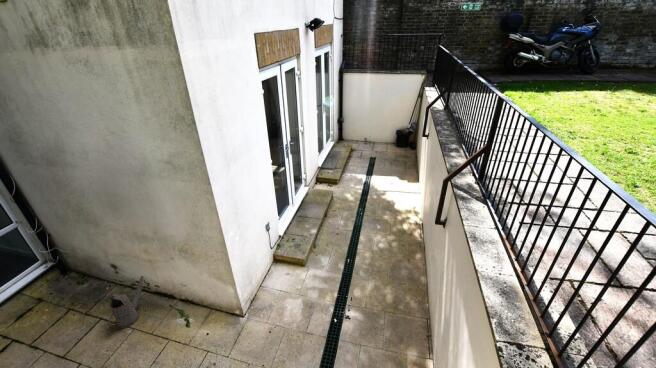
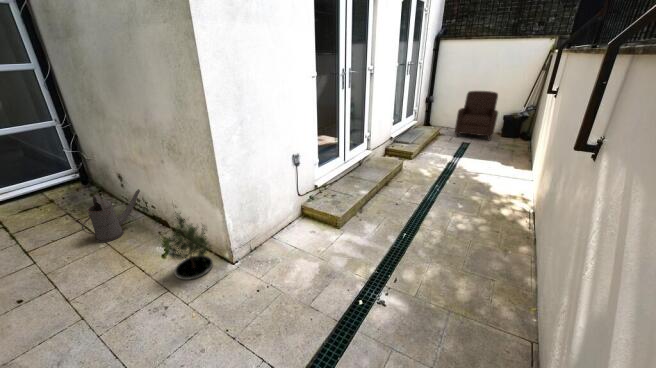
chair: none [363,112,392,153] -> present [455,91,498,140]
potted tree: none [192,296,230,340] -> present [159,212,213,280]

